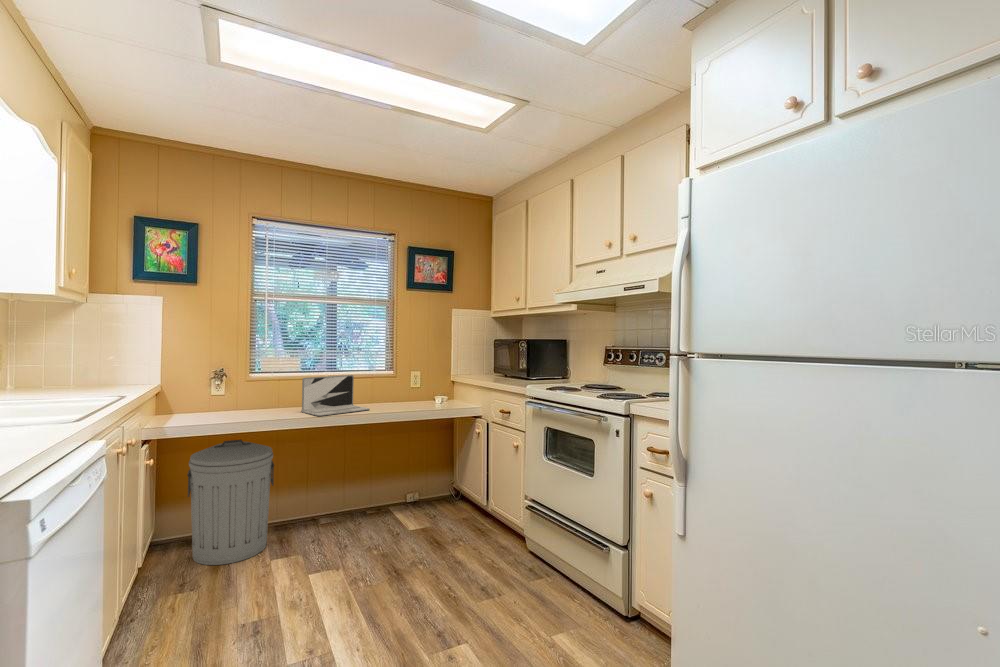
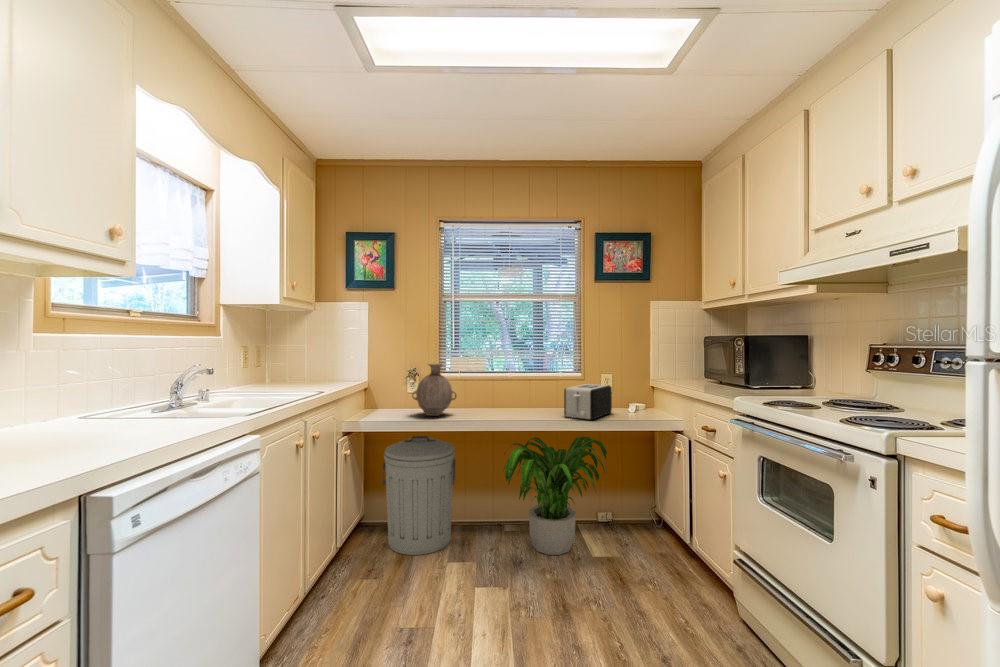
vase: none [224,364,276,418] -> present [412,364,457,416]
laptop: present [302,375,369,416] -> none [482,376,549,418]
toaster: none [385,381,425,411] -> present [564,384,612,420]
potted plant: none [321,428,427,537] -> present [504,437,607,555]

